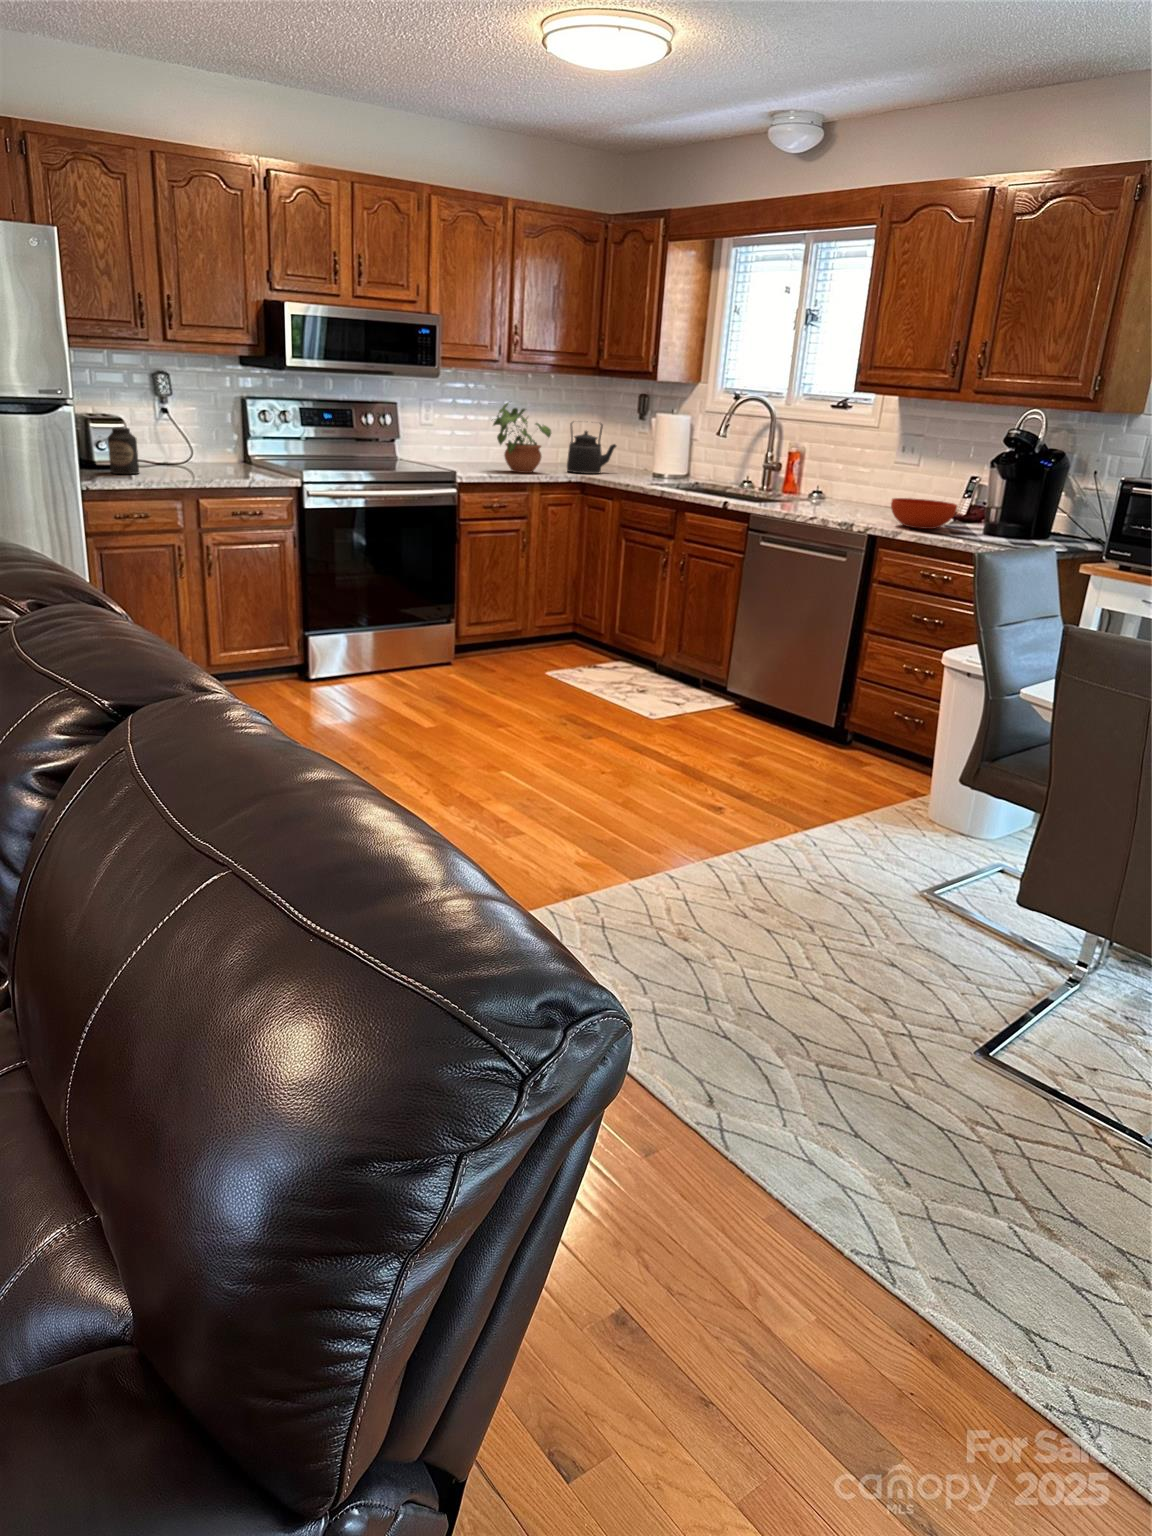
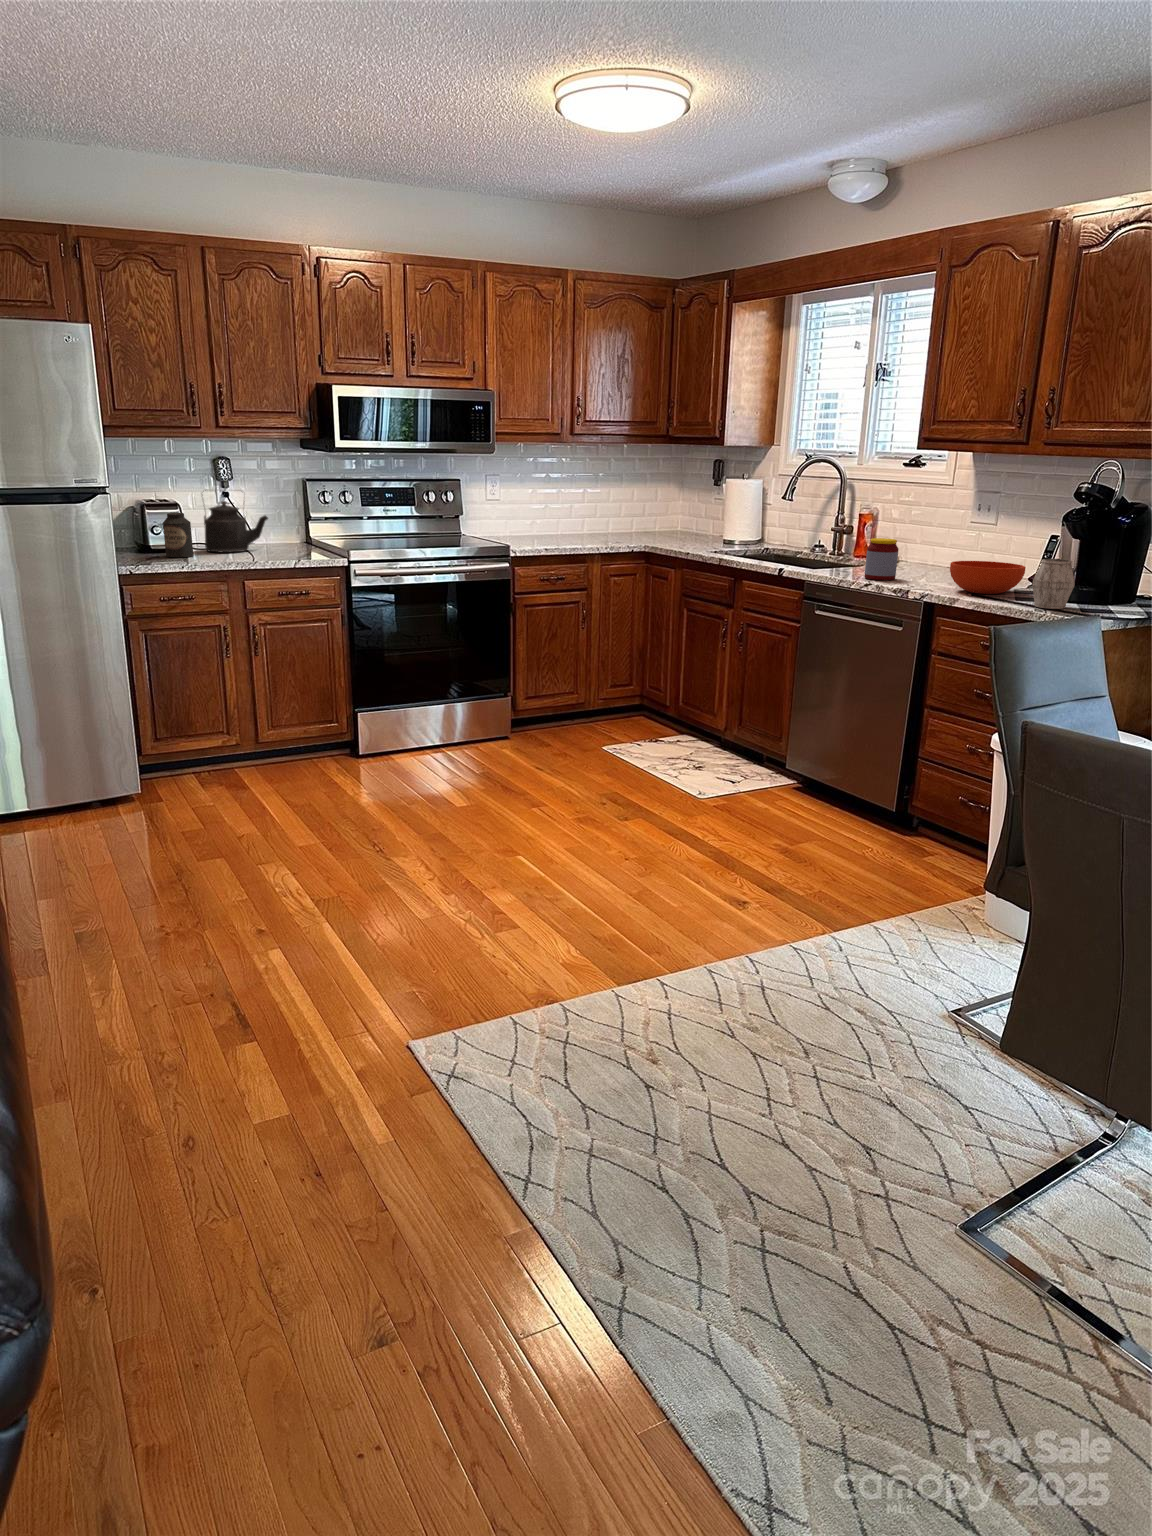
potted plant: present [492,402,551,473] -> none [554,472,616,543]
kettle: present [567,421,616,474] -> present [204,490,268,552]
jar: none [807,475,839,515] -> present [865,538,898,580]
mug: none [970,497,1007,543] -> present [1032,559,1075,609]

